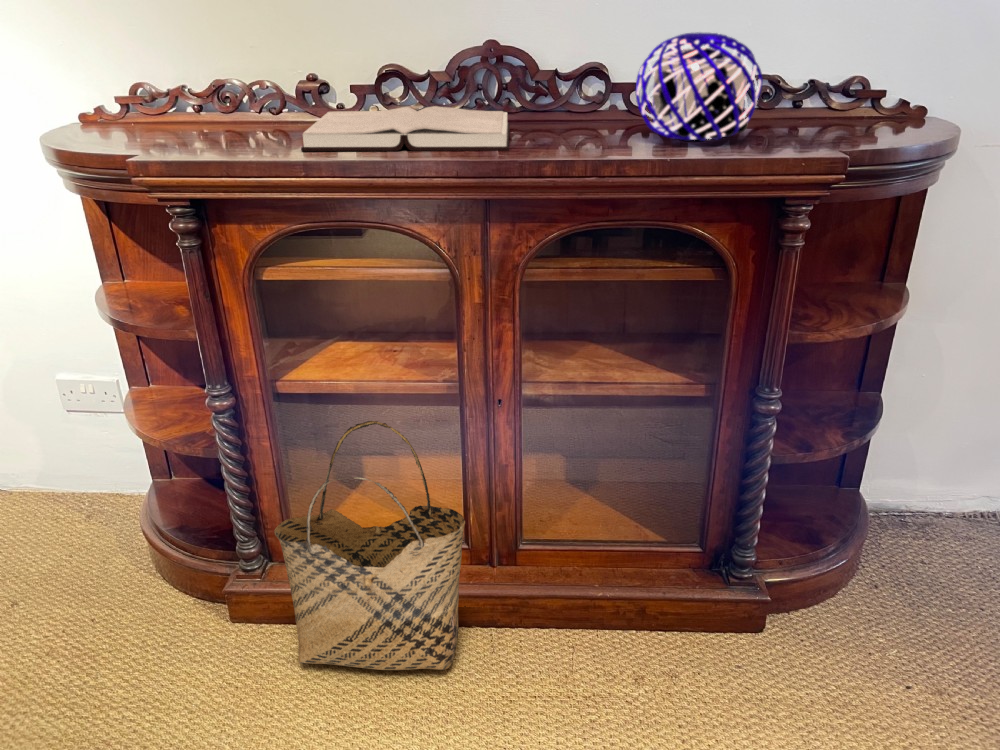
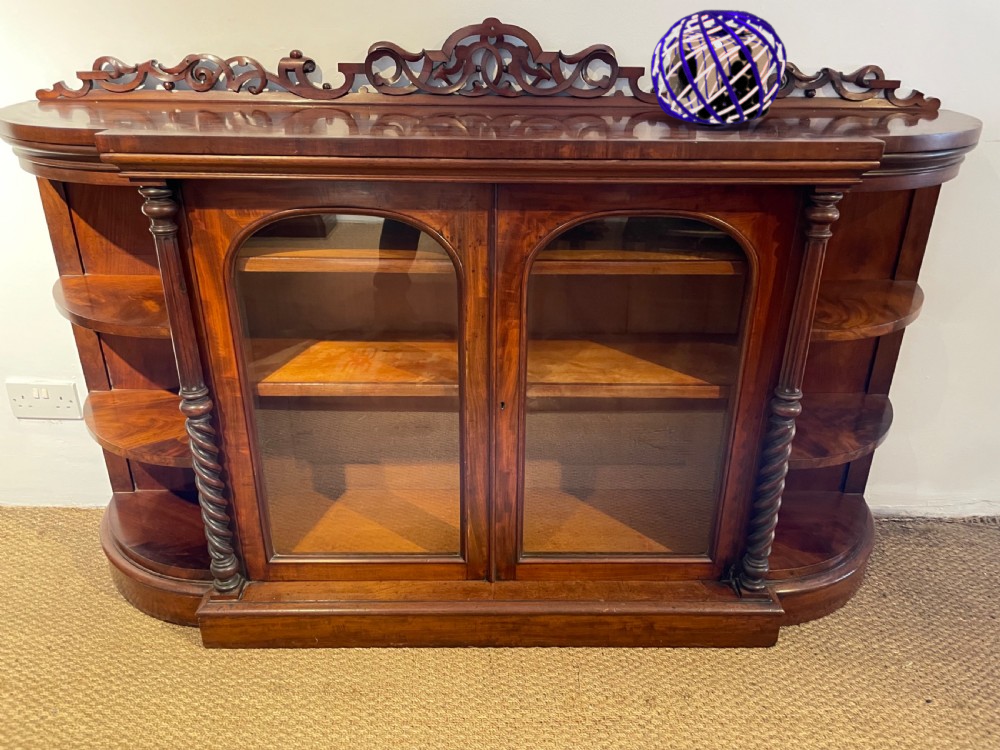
hardback book: present [301,106,510,151] -> none [290,87,518,132]
woven basket: present [274,421,465,670] -> none [256,426,465,697]

